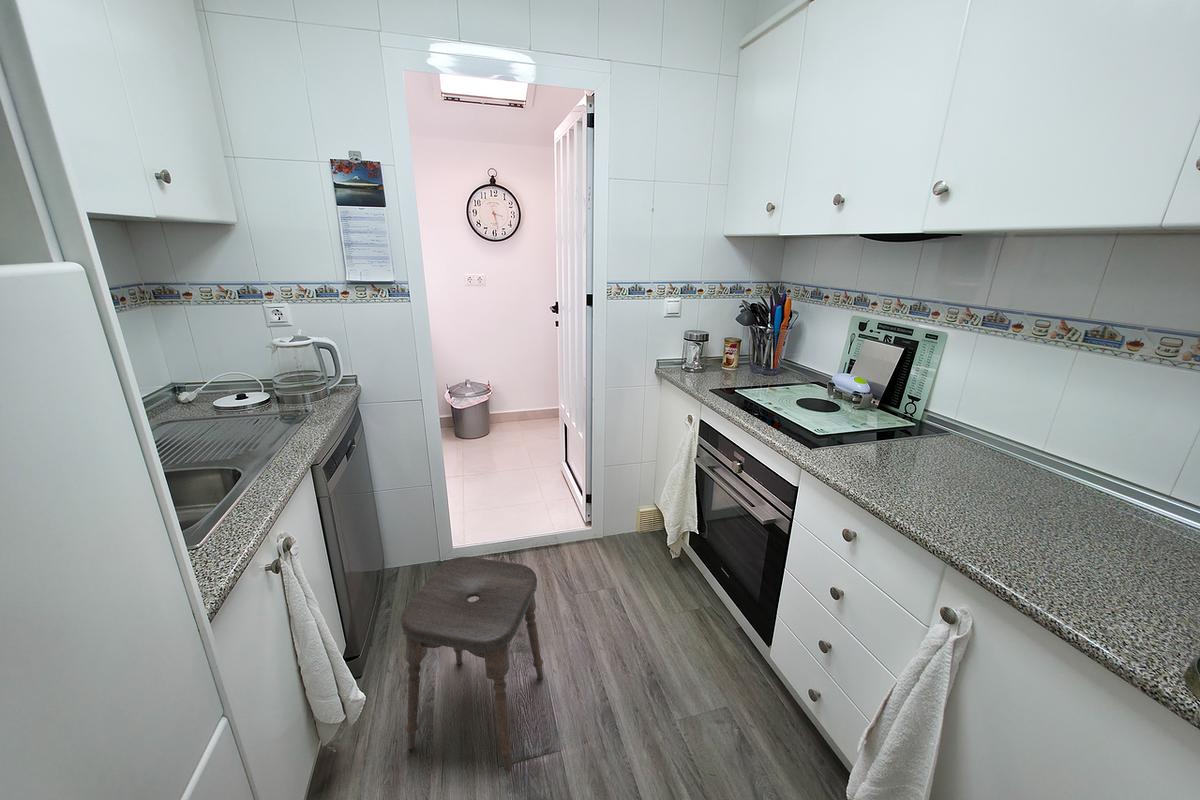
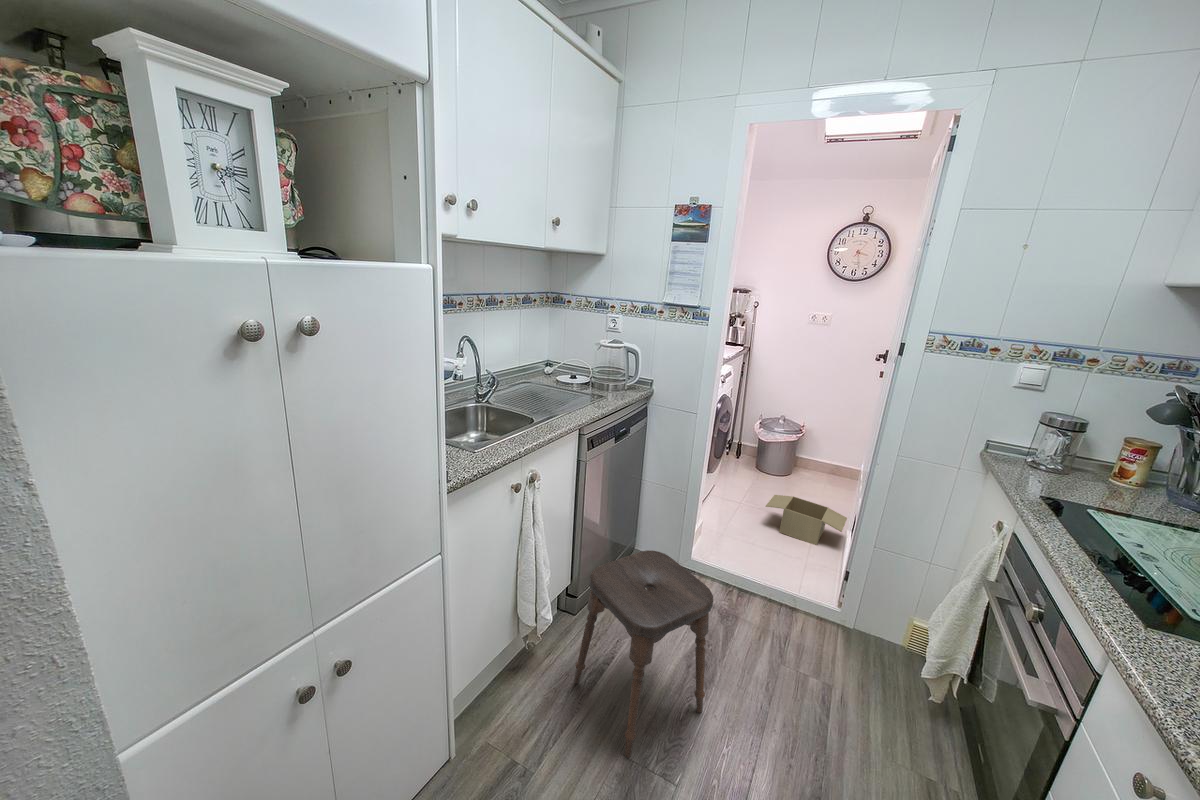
cardboard box: none [492,448,560,486] -> present [766,495,847,545]

